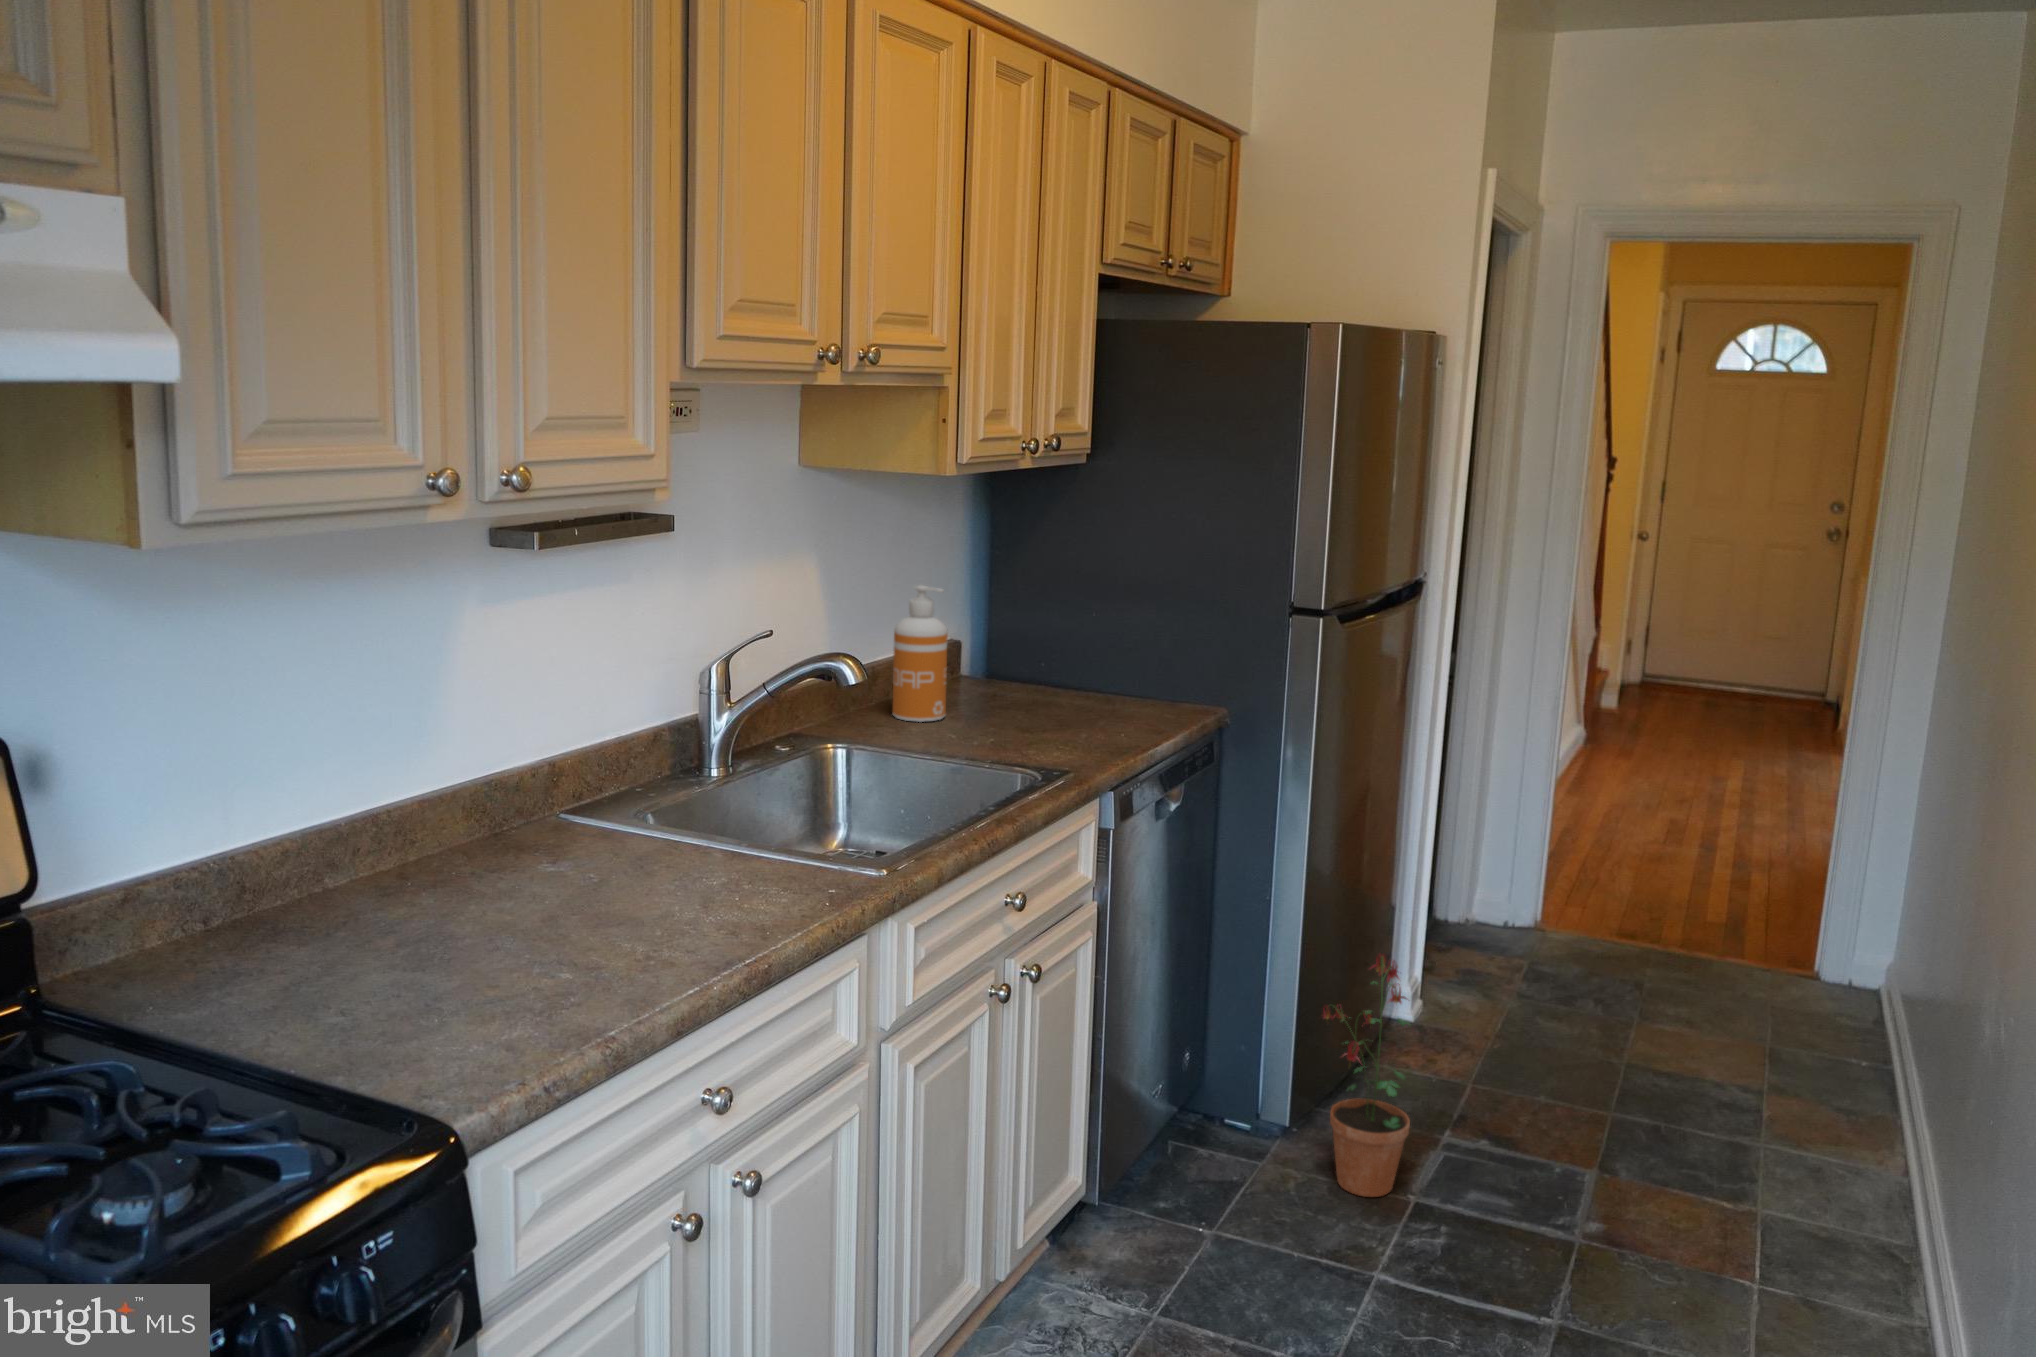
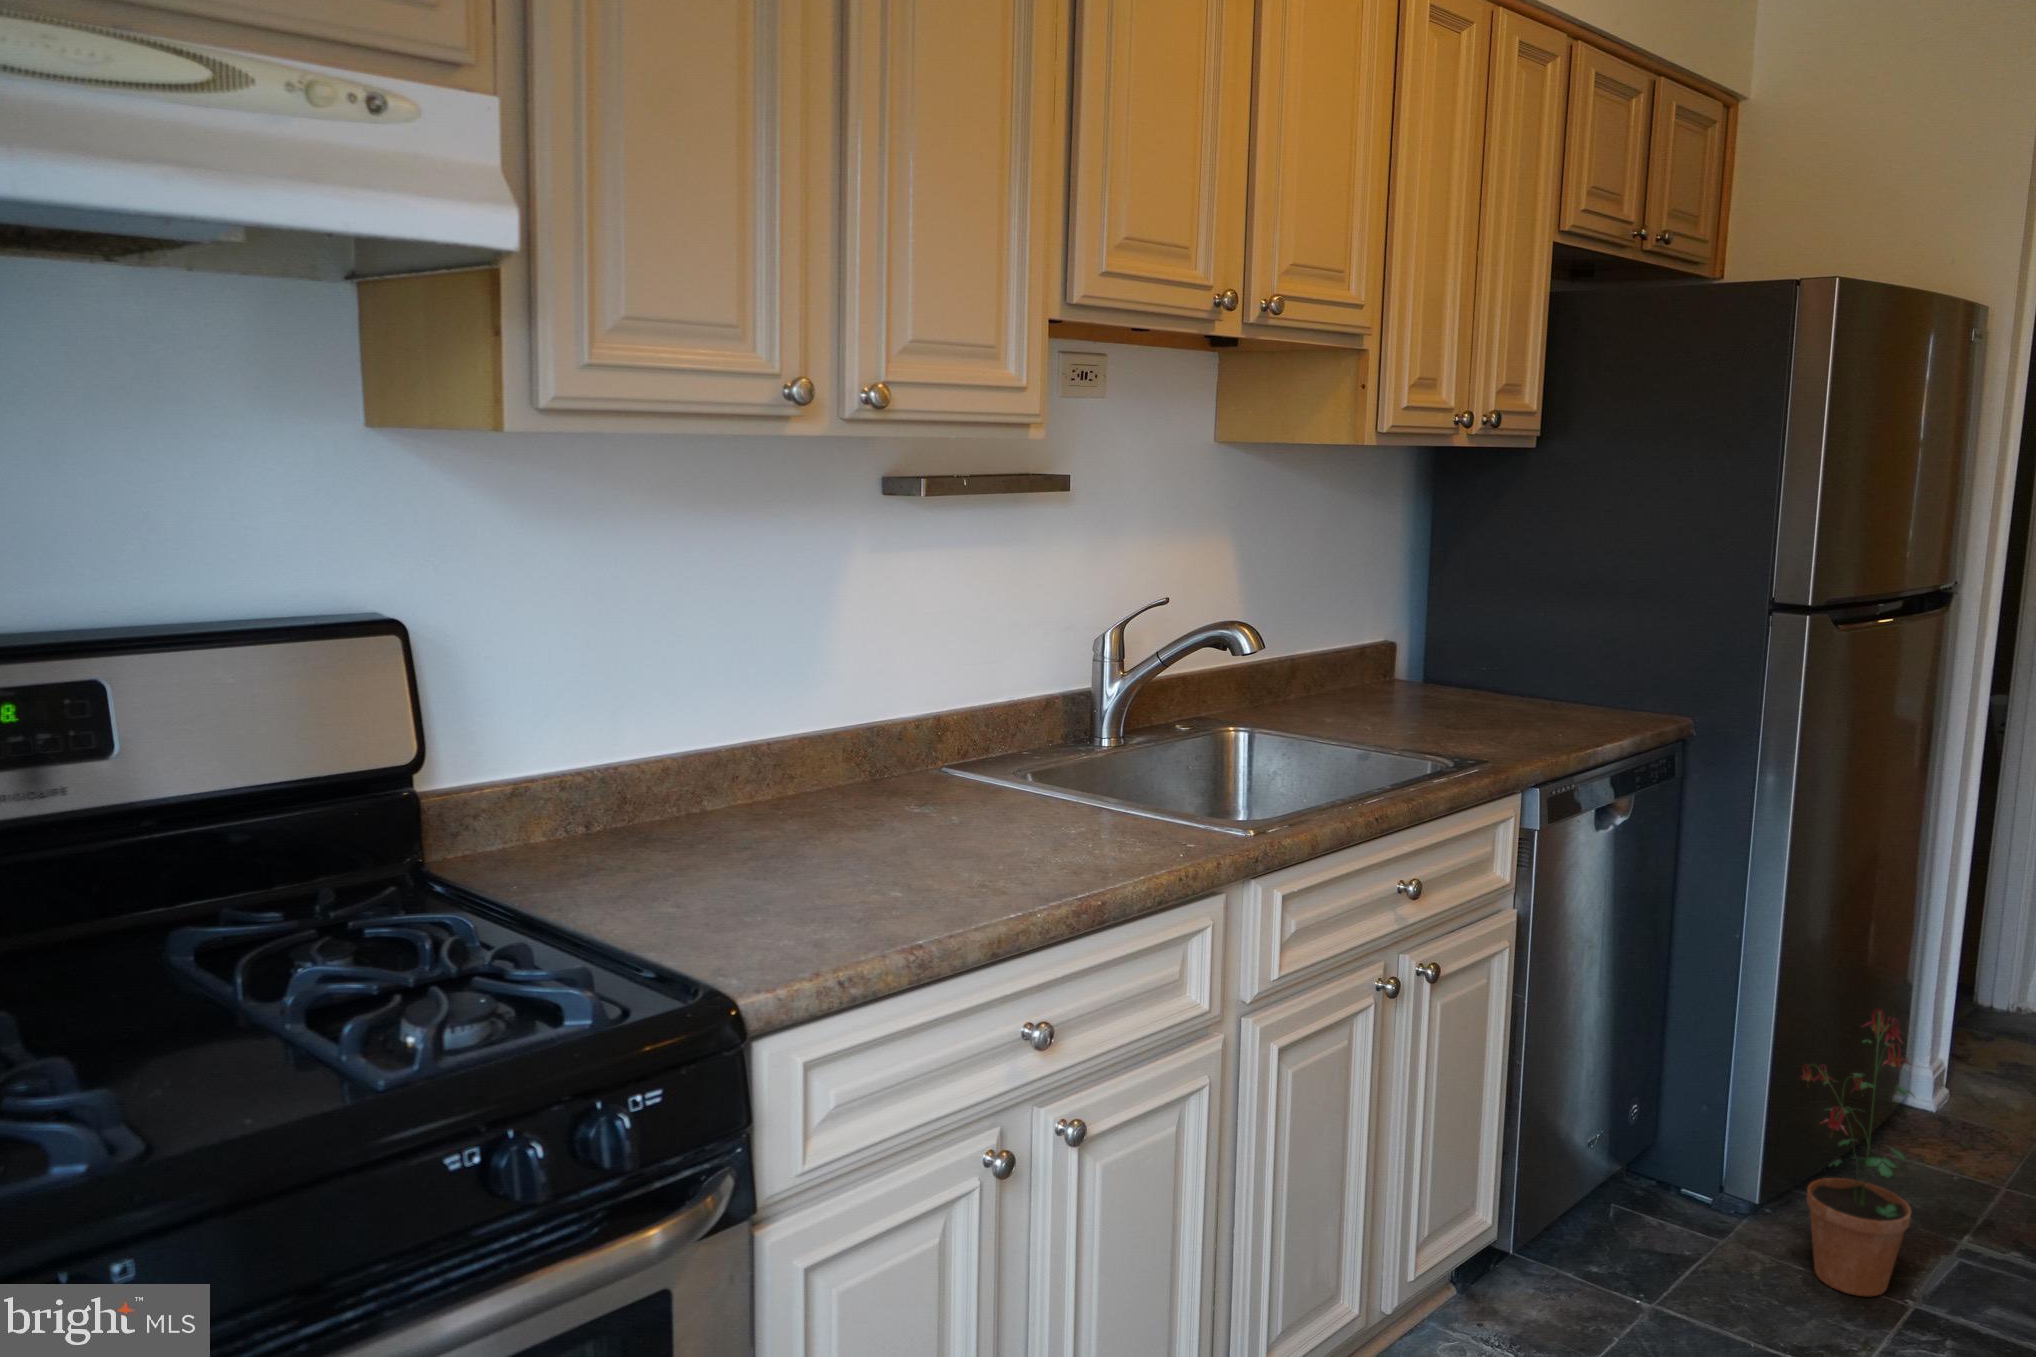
soap dispenser: present [893,585,948,722] -> none [1307,569,1368,712]

